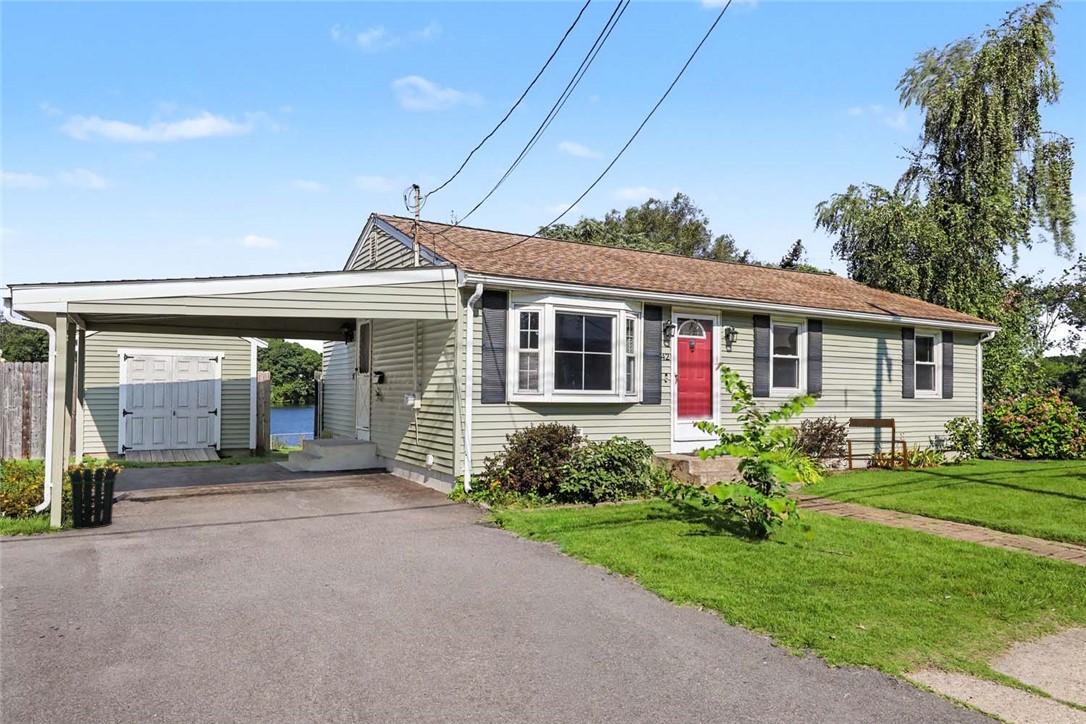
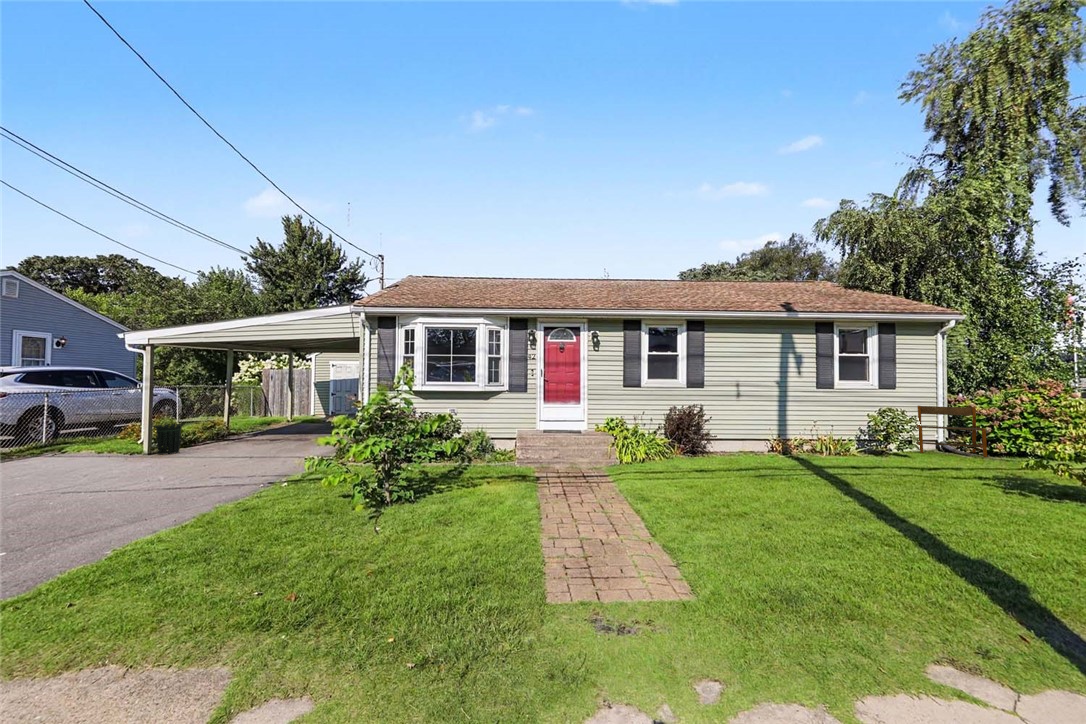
bench: present [843,418,907,471] -> present [917,406,987,457]

